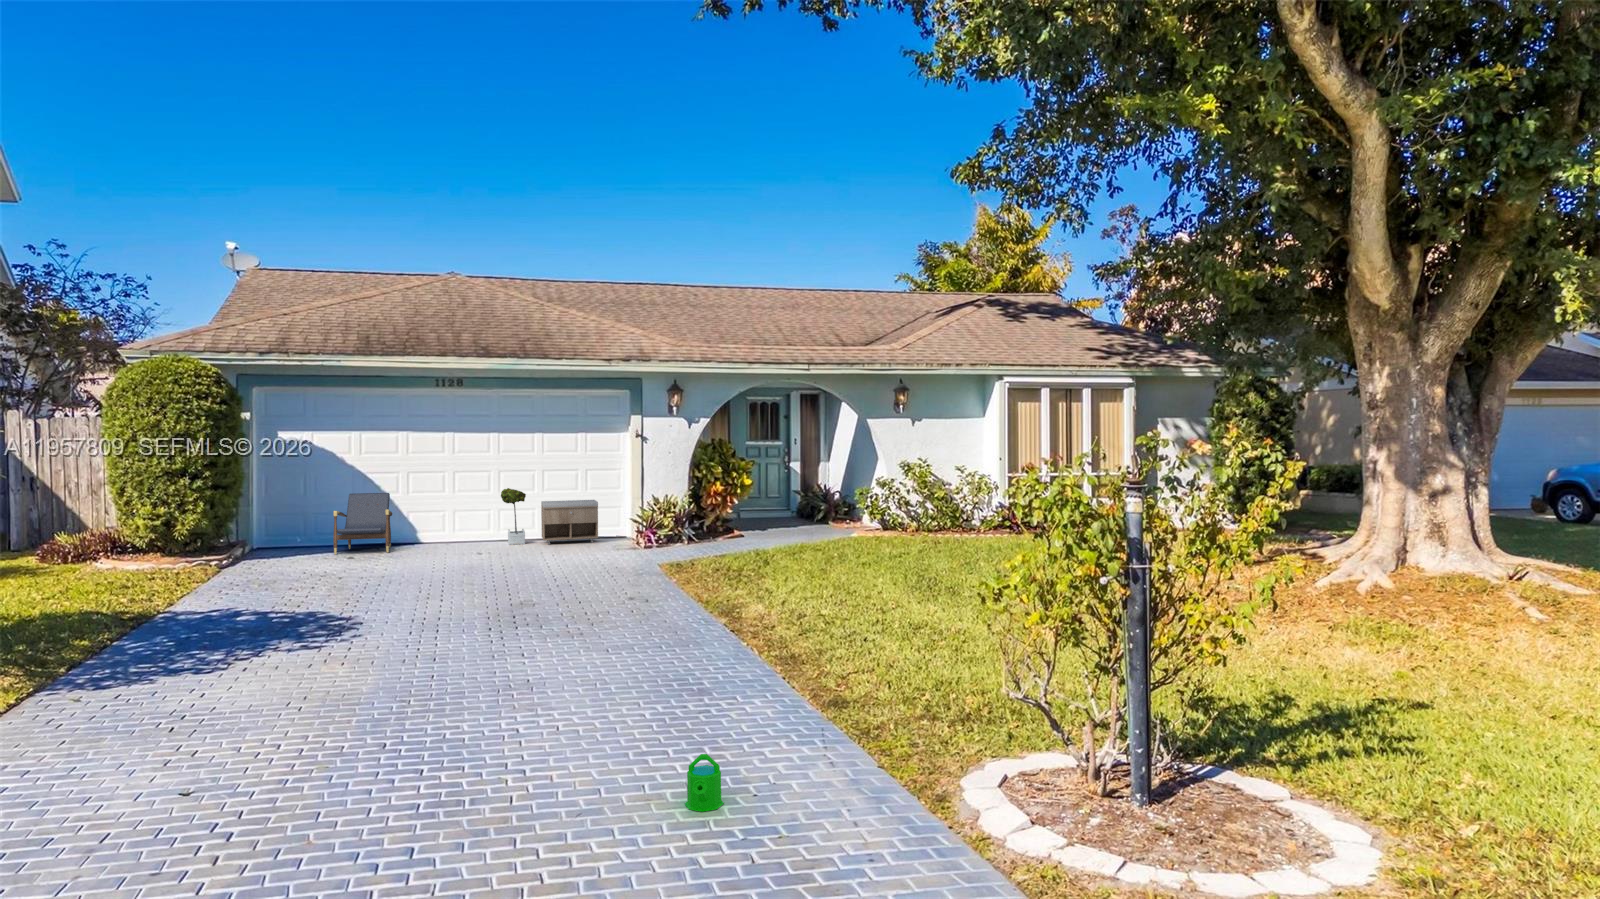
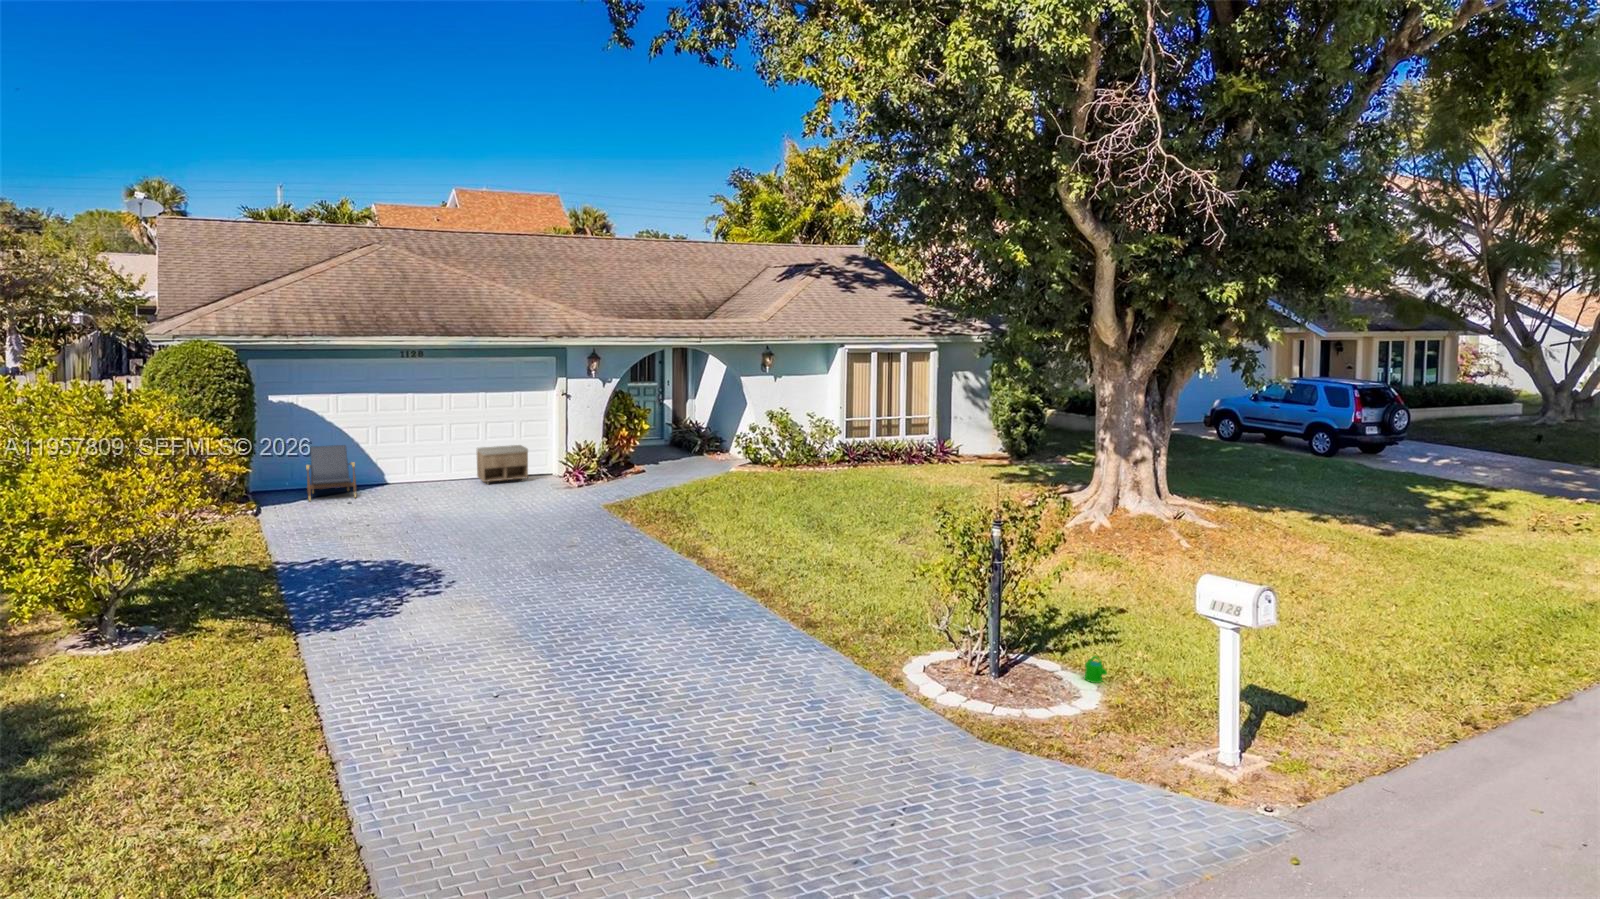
potted tree: present [501,488,526,545] -> none [443,438,466,486]
watering can: present [685,754,724,812] -> present [1084,656,1107,683]

